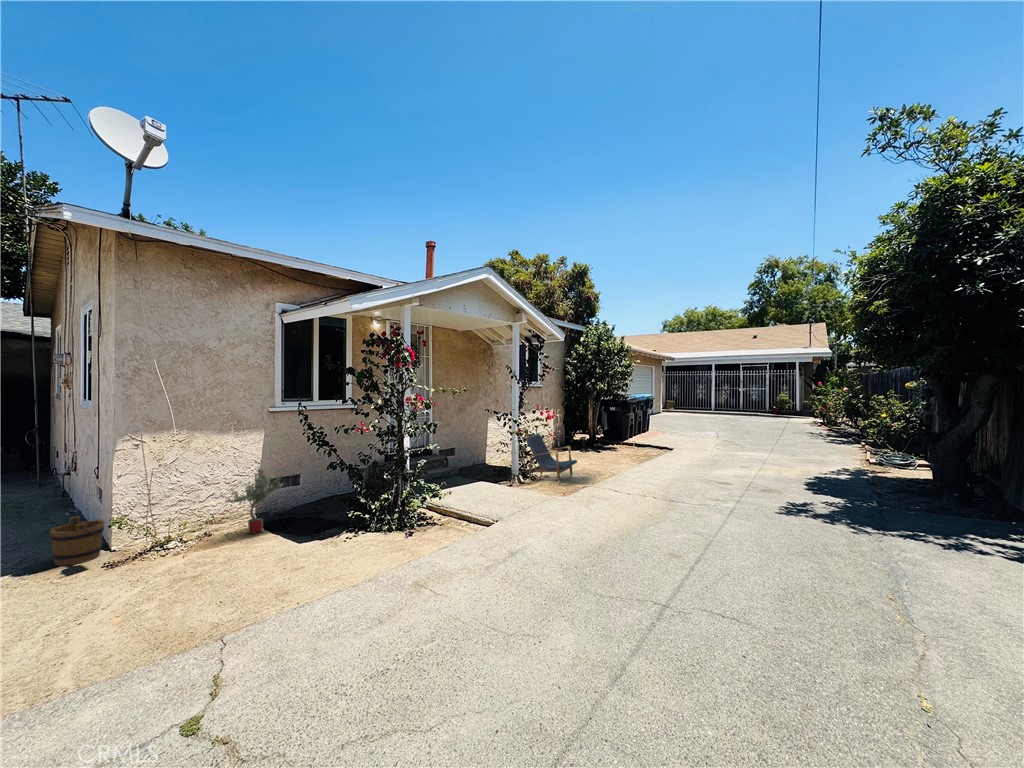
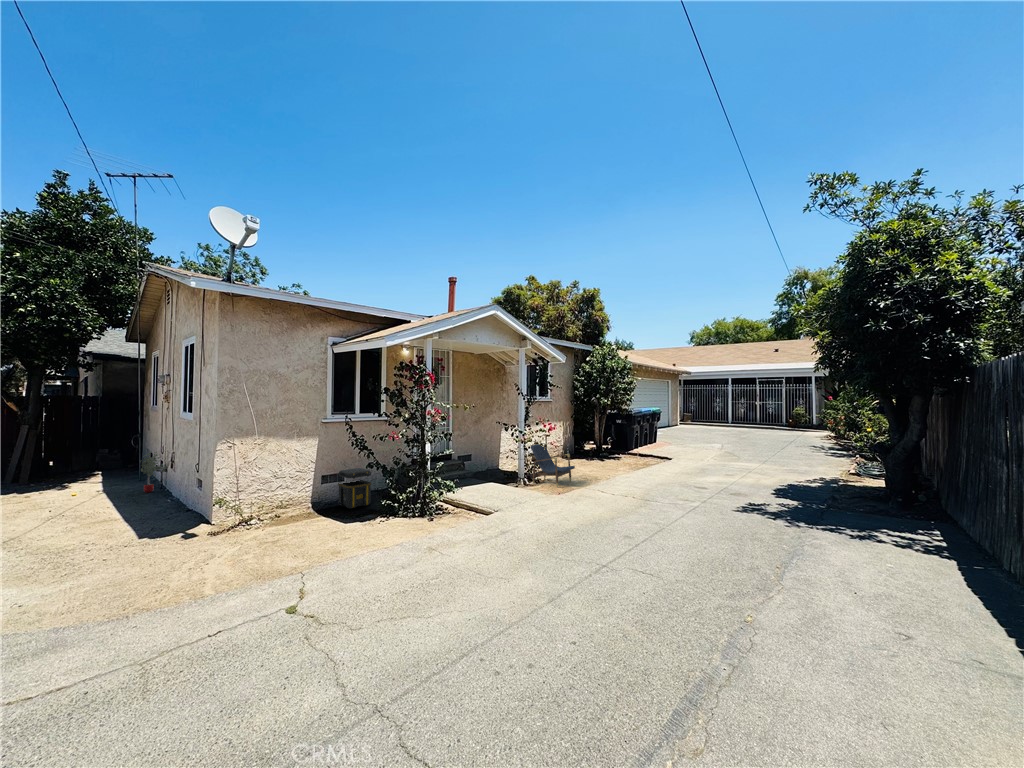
potted tree: present [225,465,284,533] -> present [141,451,166,493]
toolbox: none [291,469,335,521] -> present [338,468,371,509]
bucket: present [50,516,104,566] -> none [172,498,207,533]

